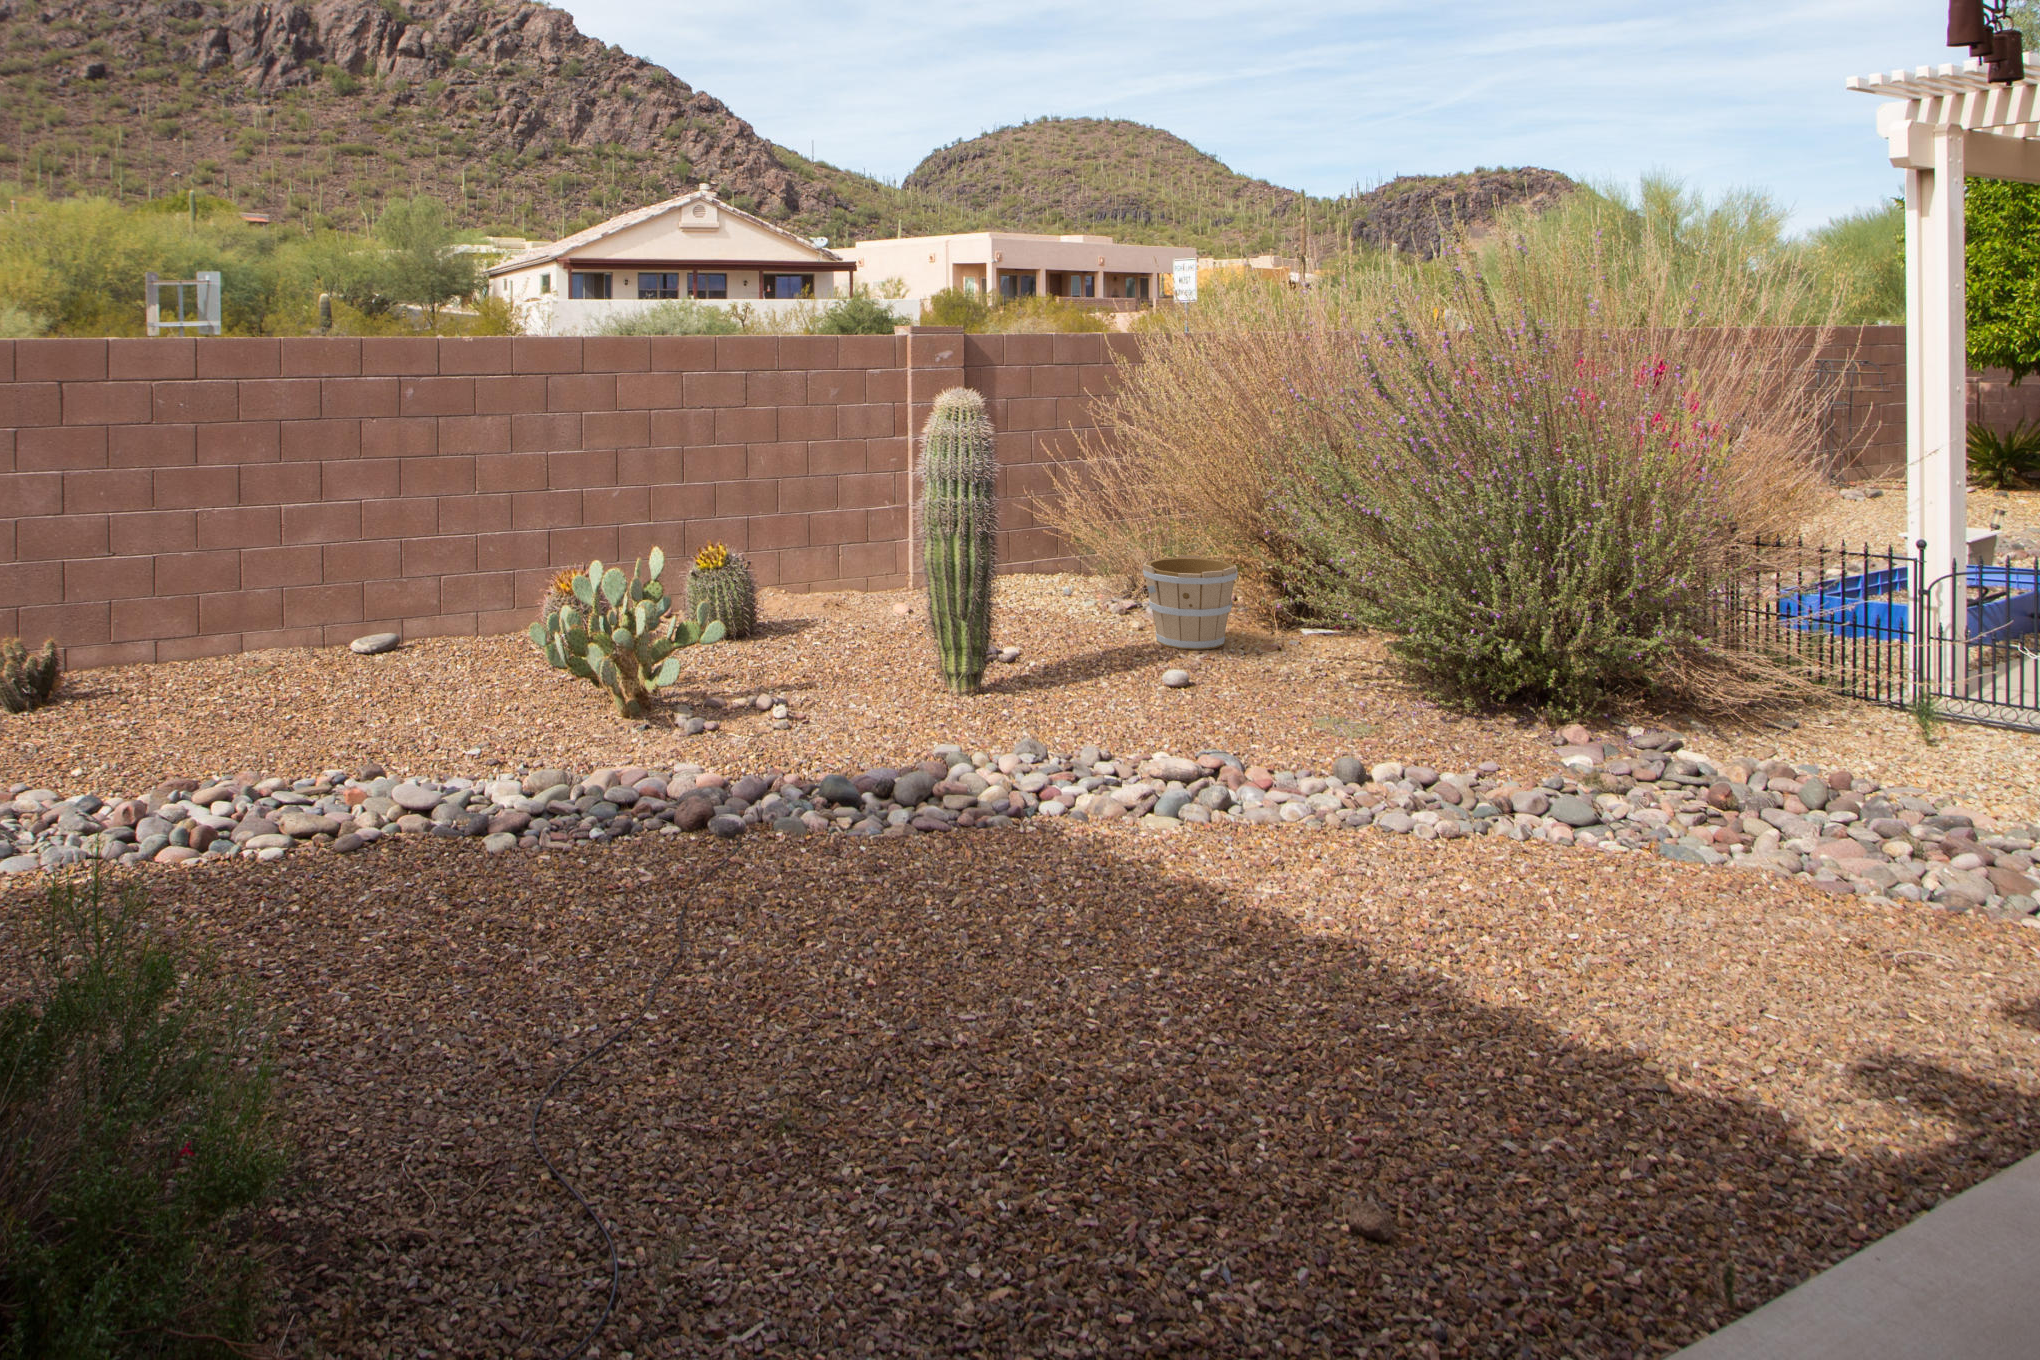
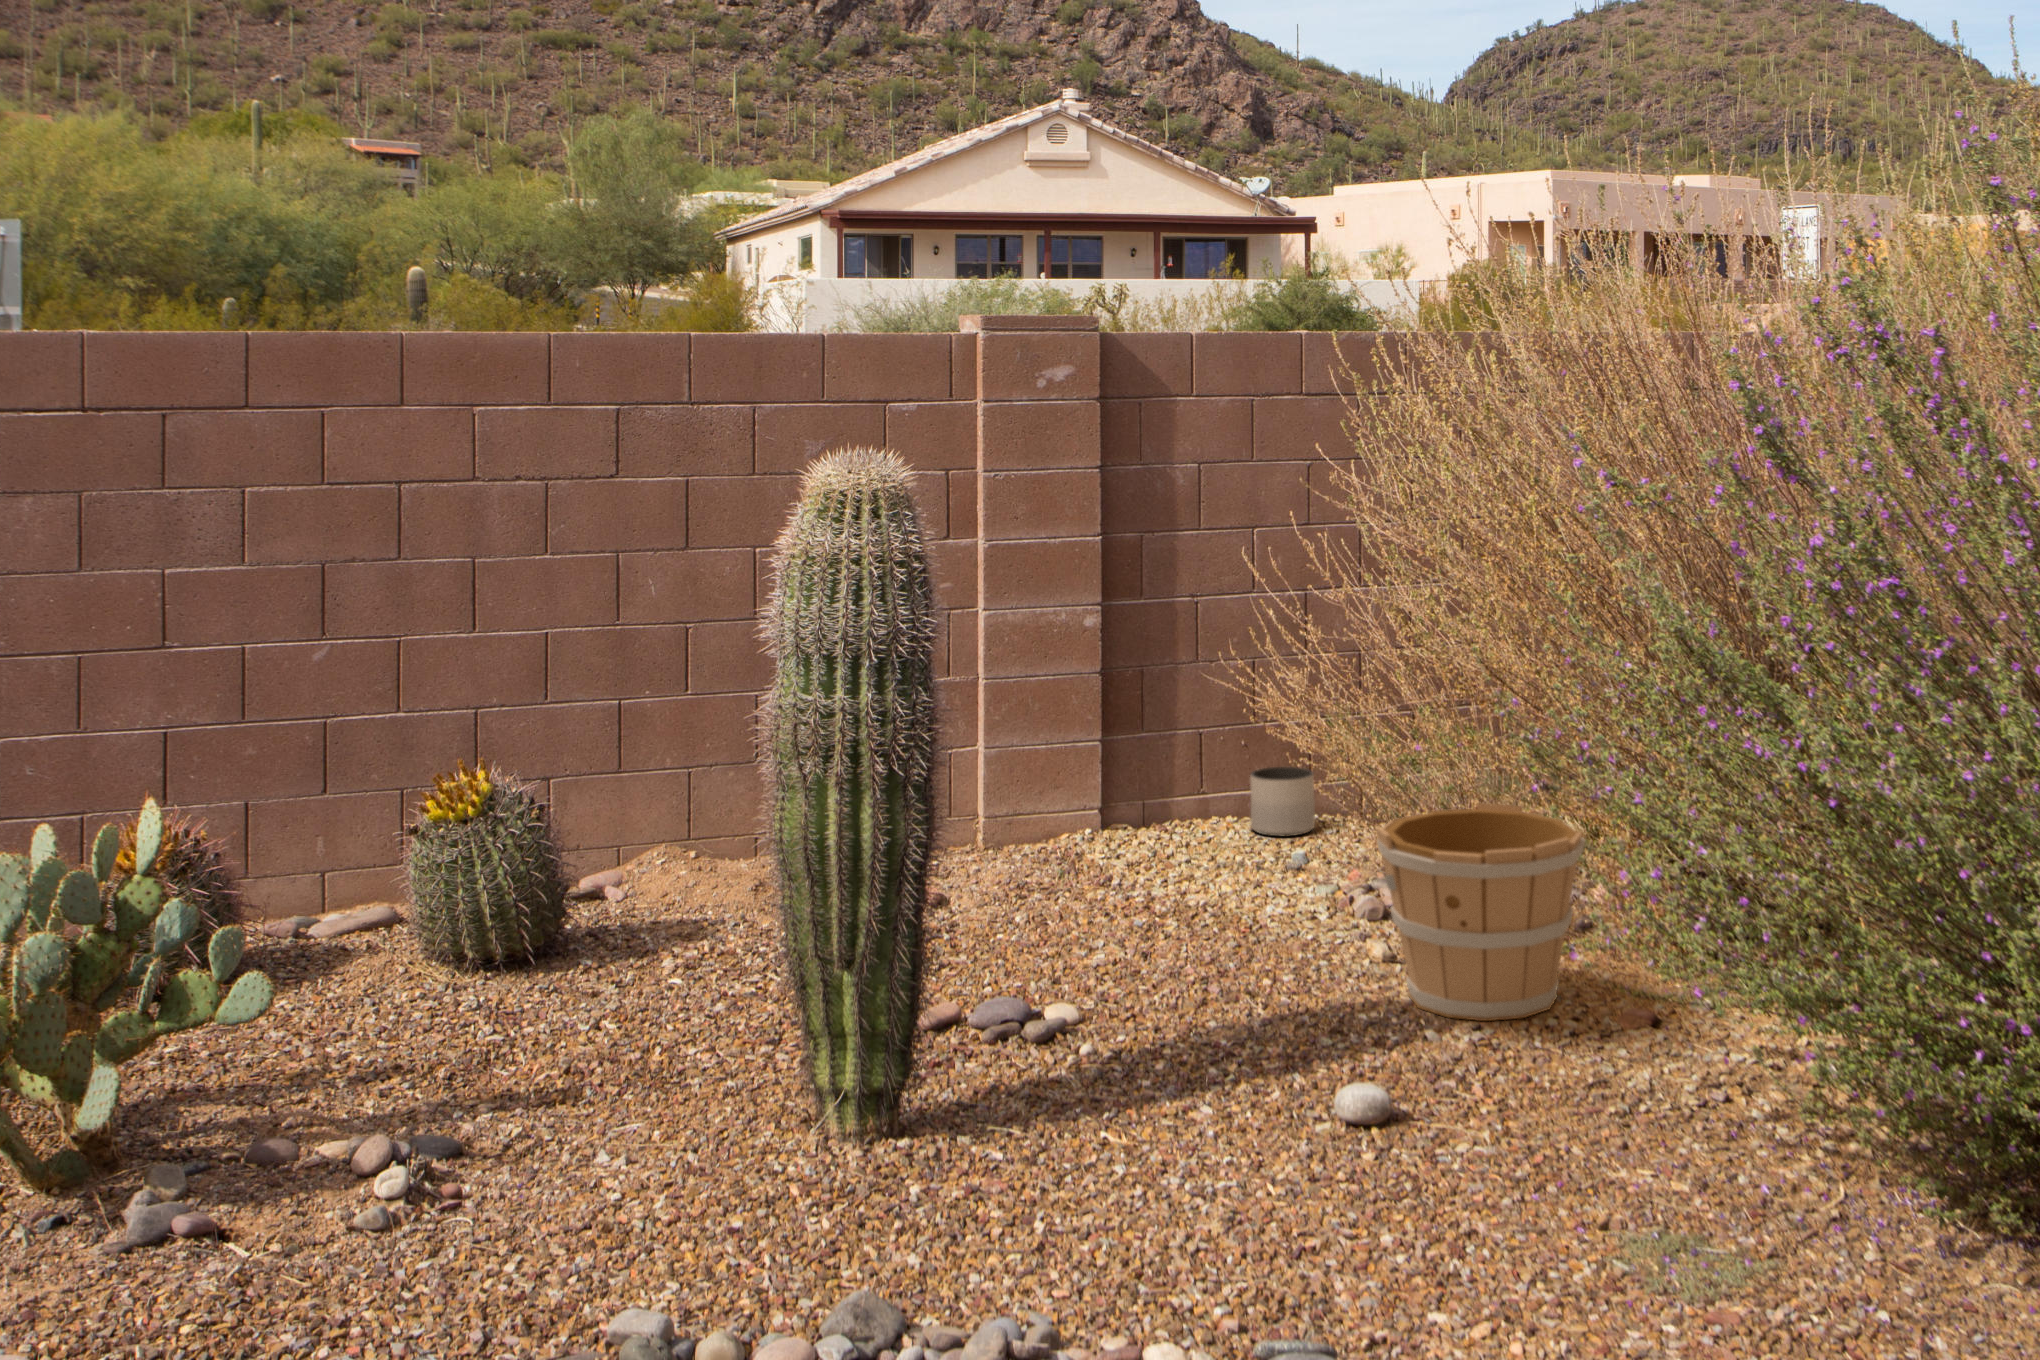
planter: none [1022,550,1054,583] -> present [1250,767,1315,836]

